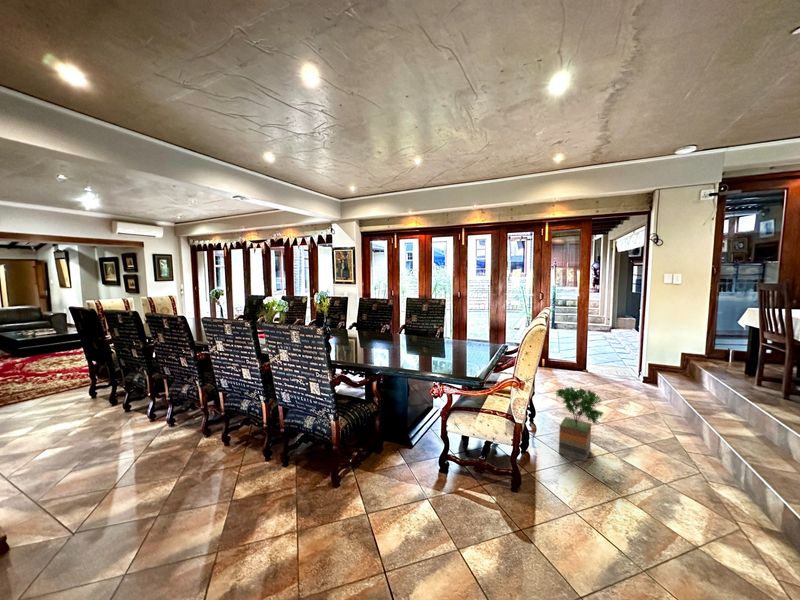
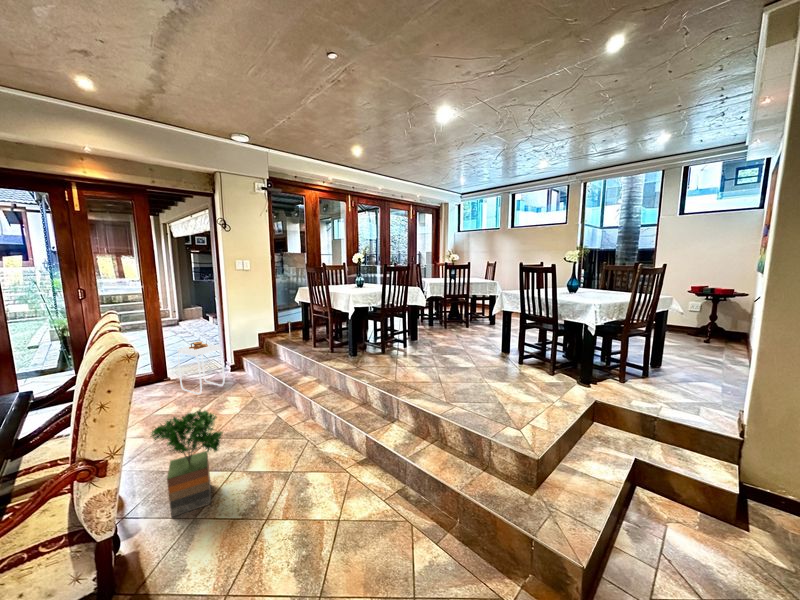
side table: none [594,345,633,390] -> present [177,342,224,394]

